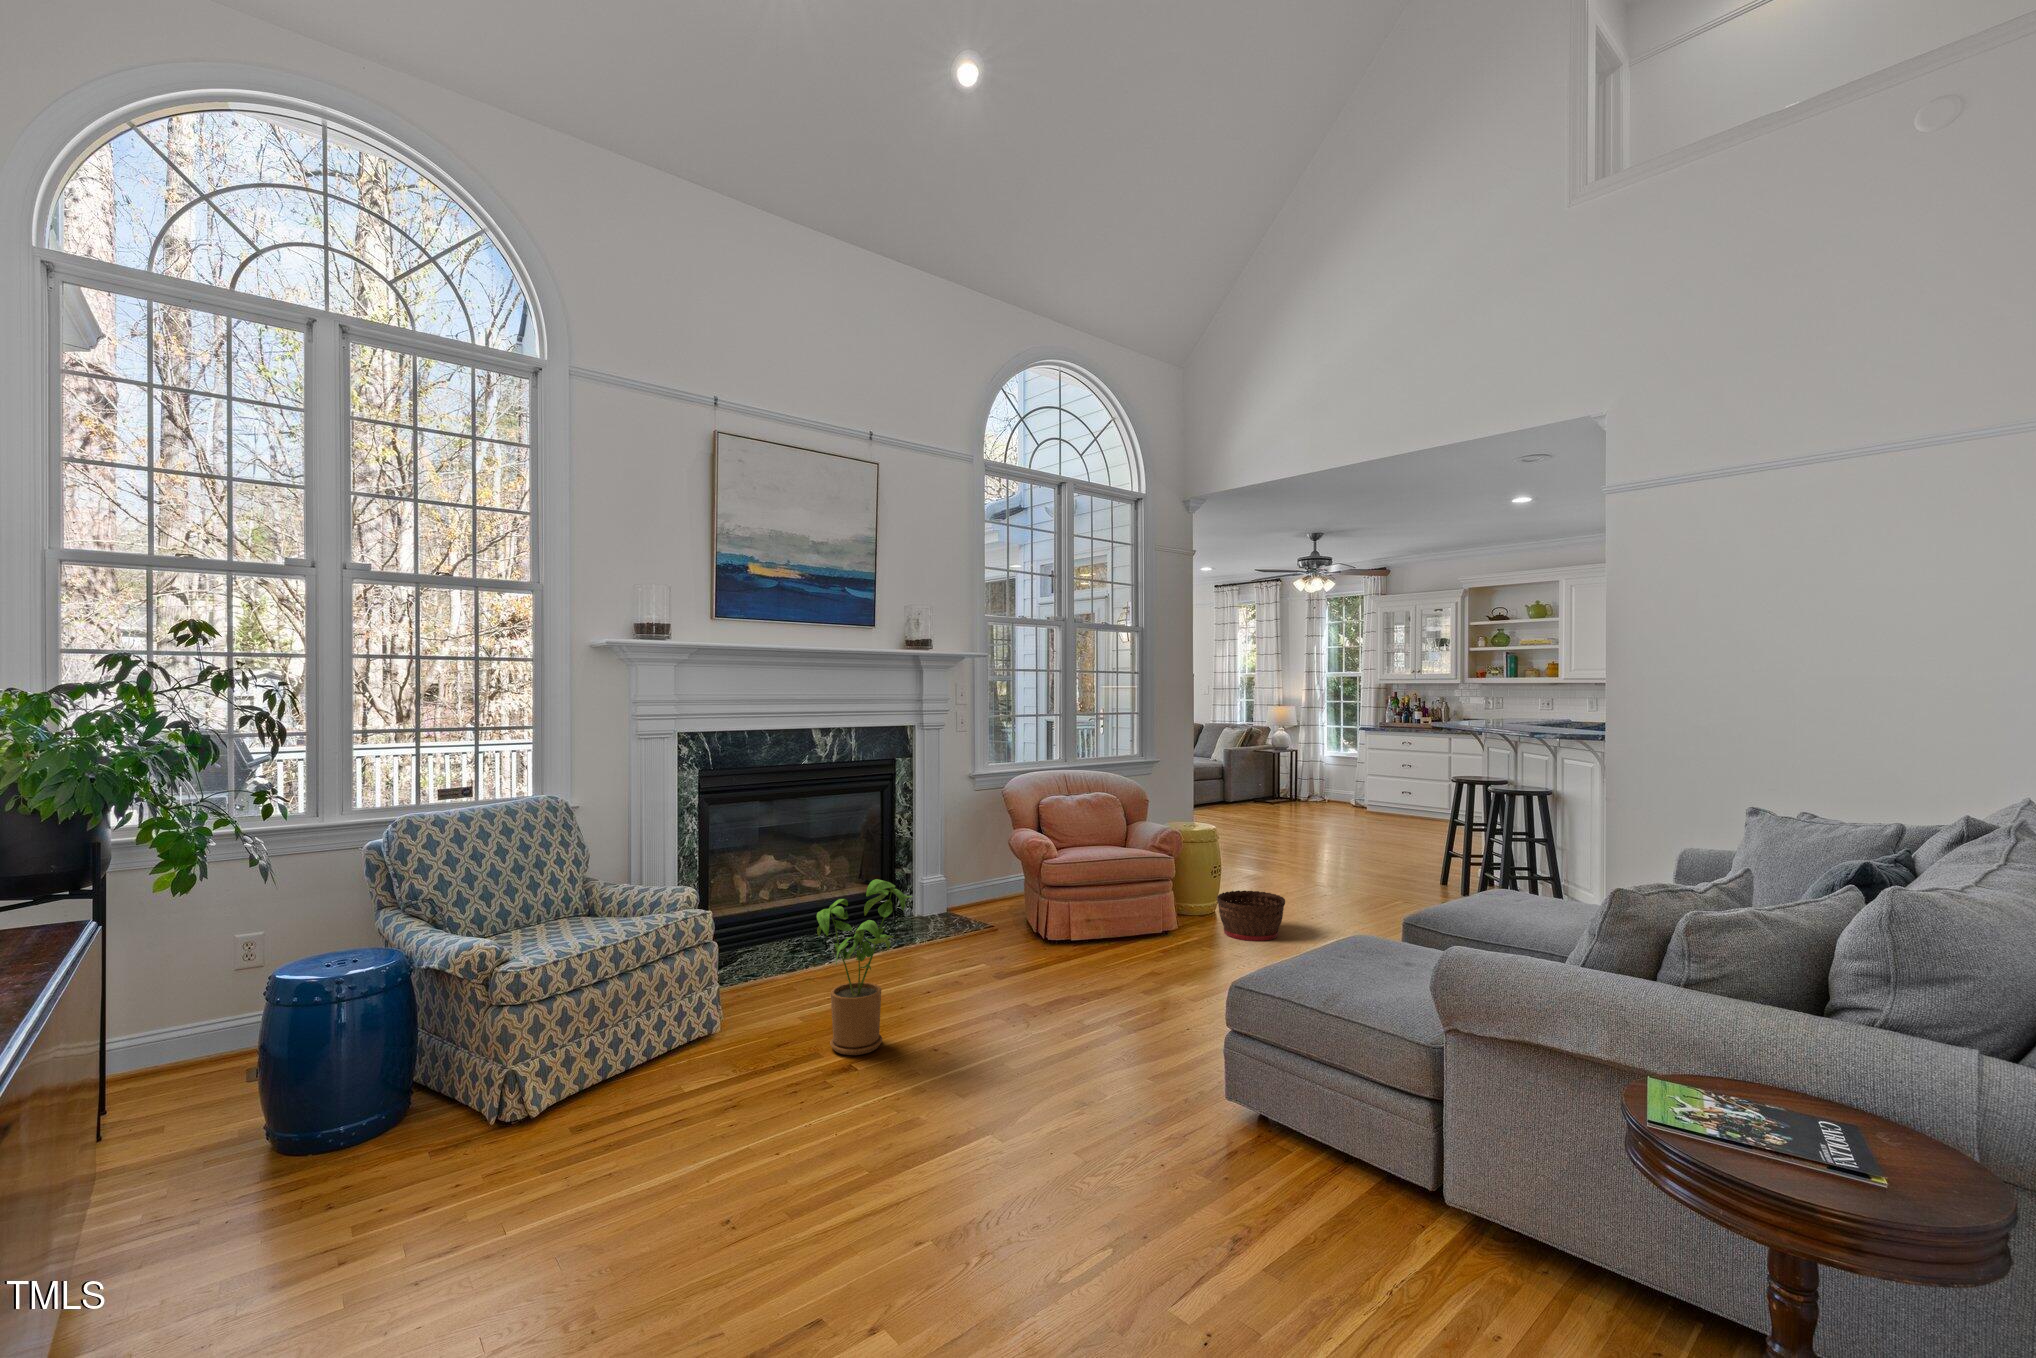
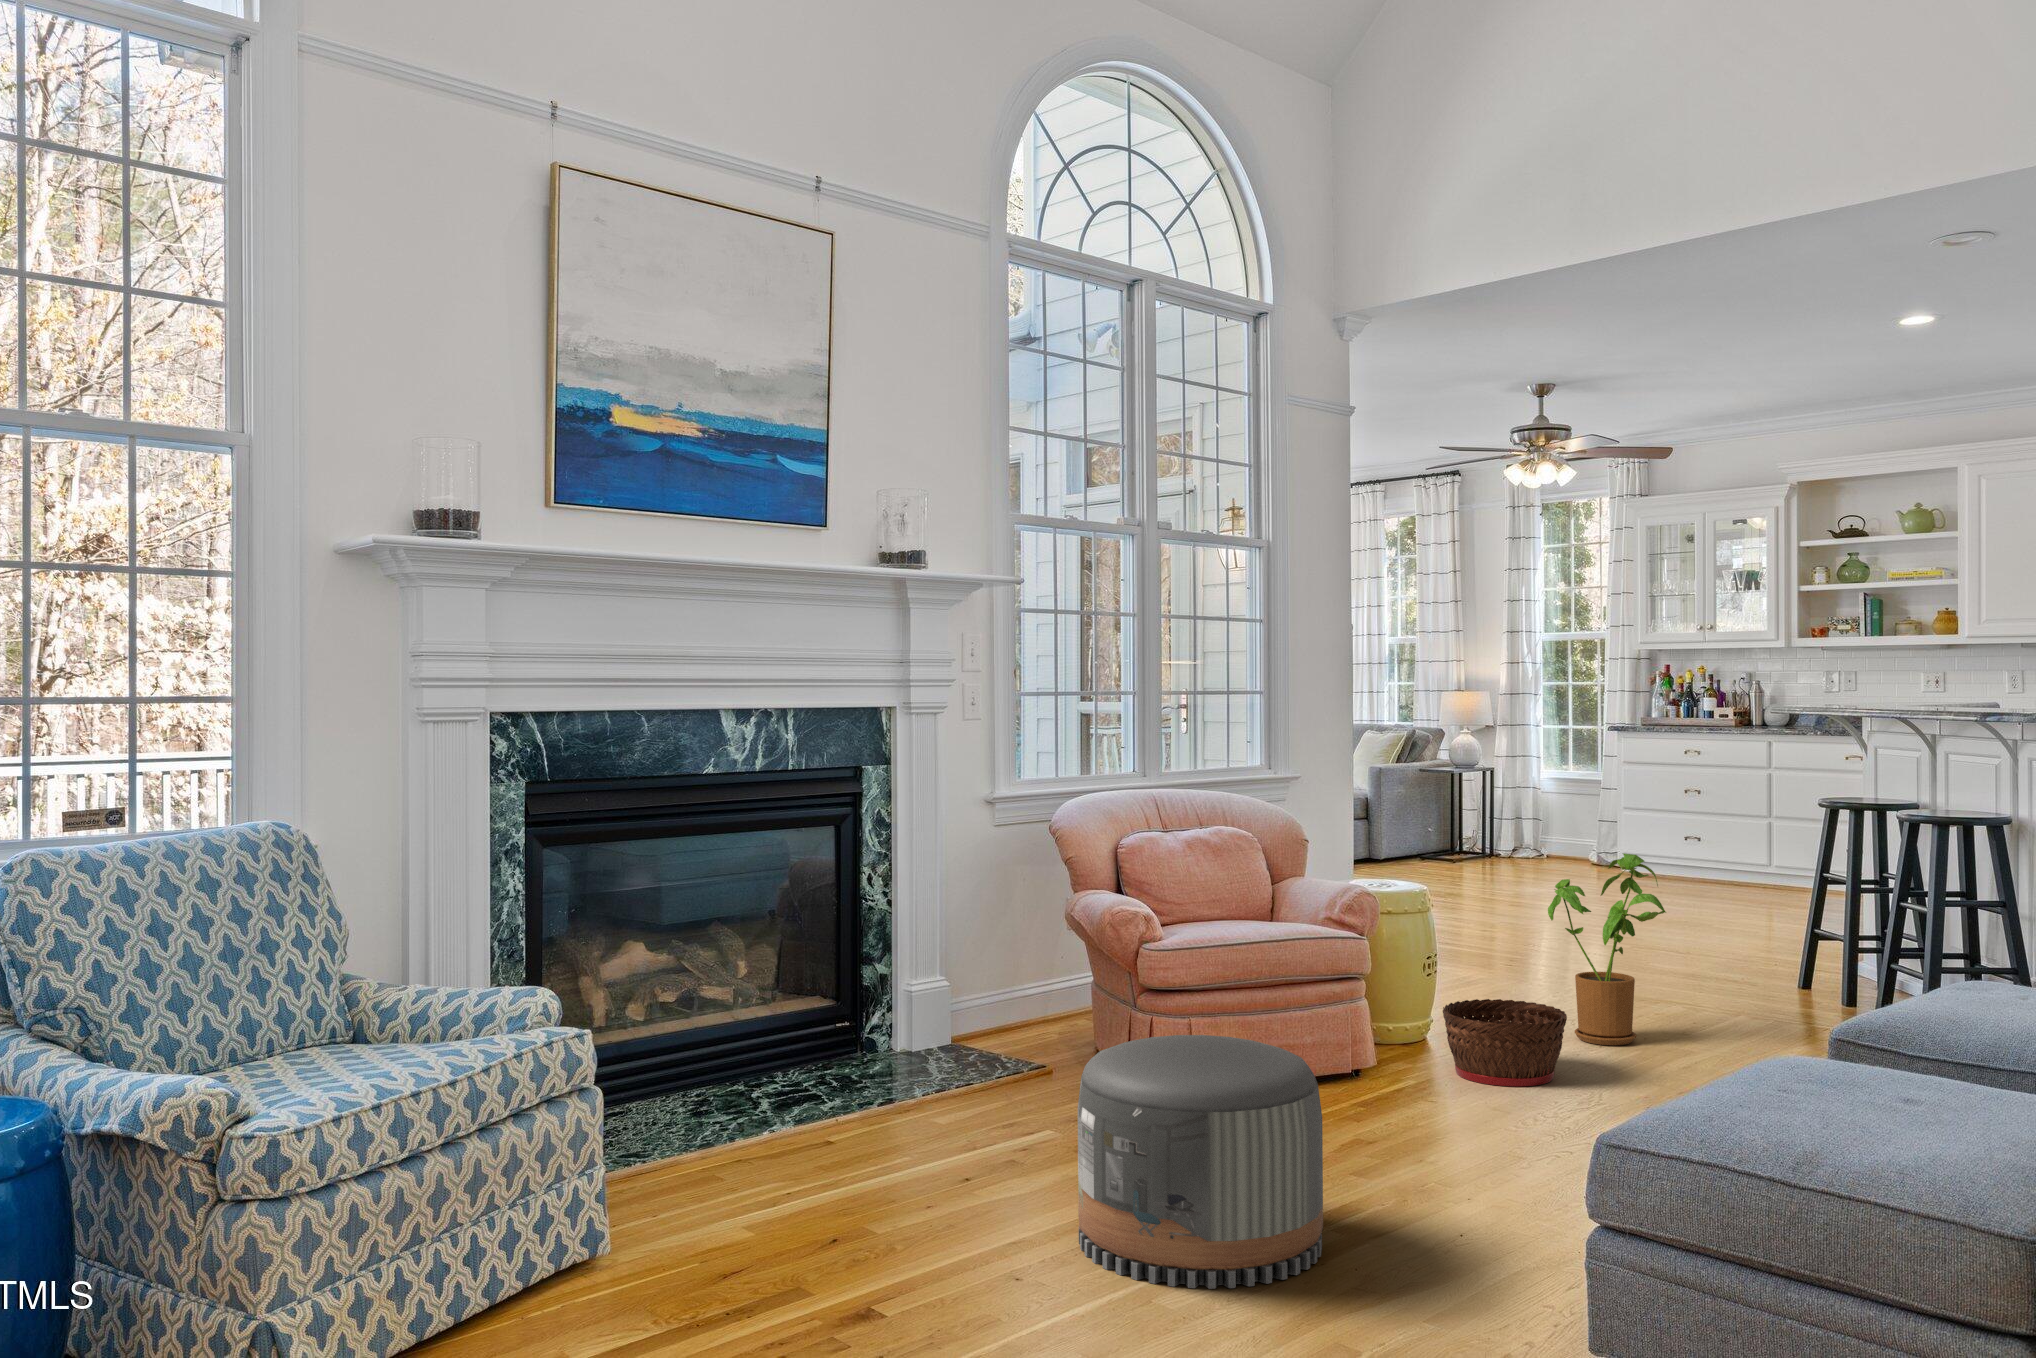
house plant: present [817,879,912,1055] -> present [1548,853,1666,1045]
pouf: none [976,915,1109,1058] -> present [1078,1035,1323,1289]

